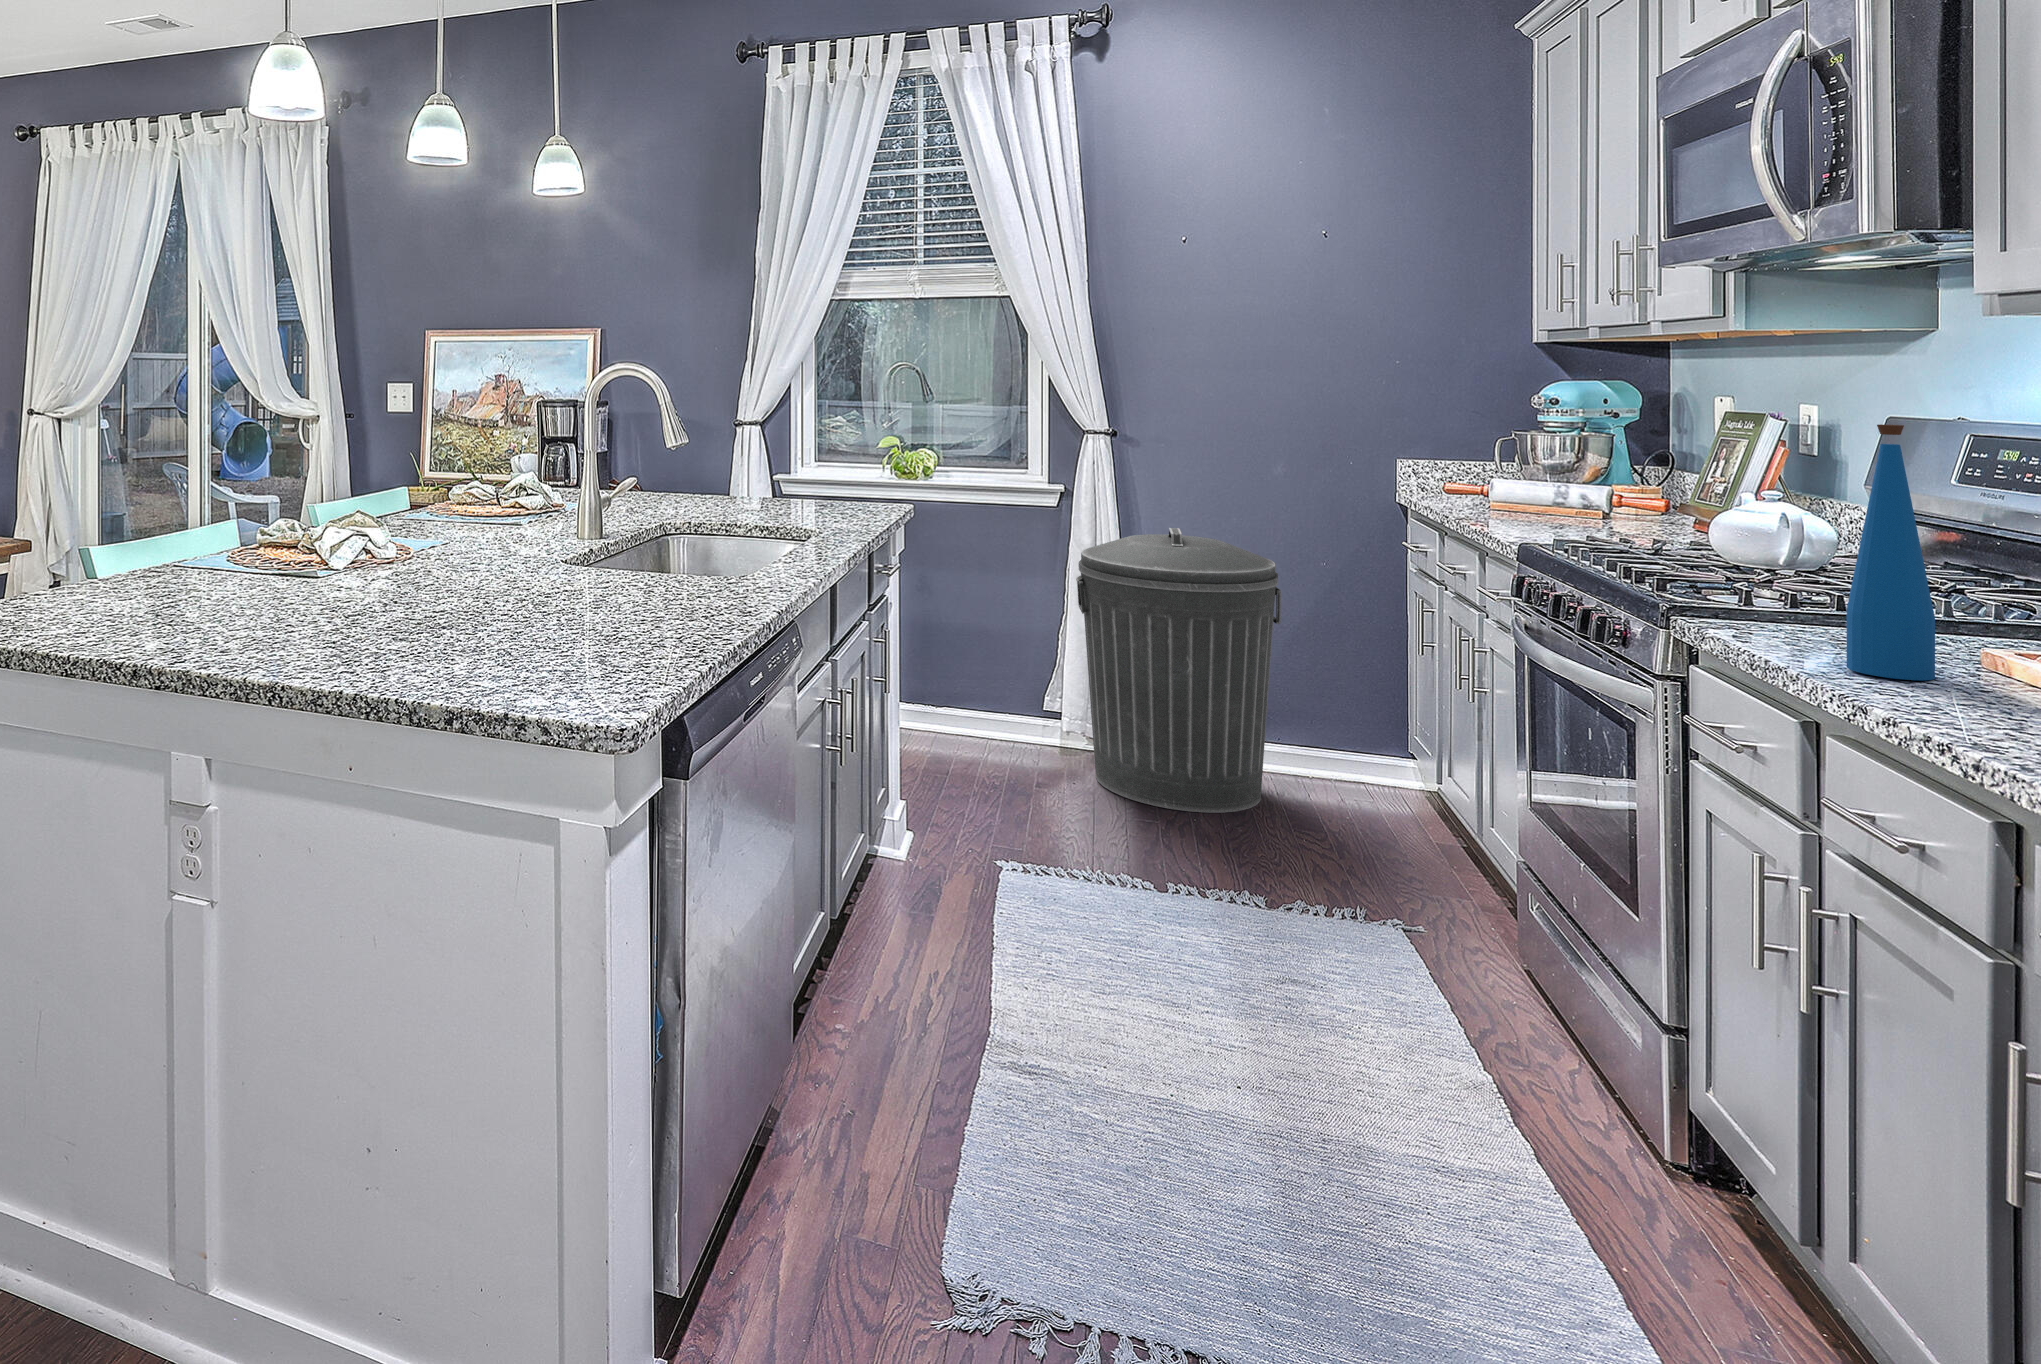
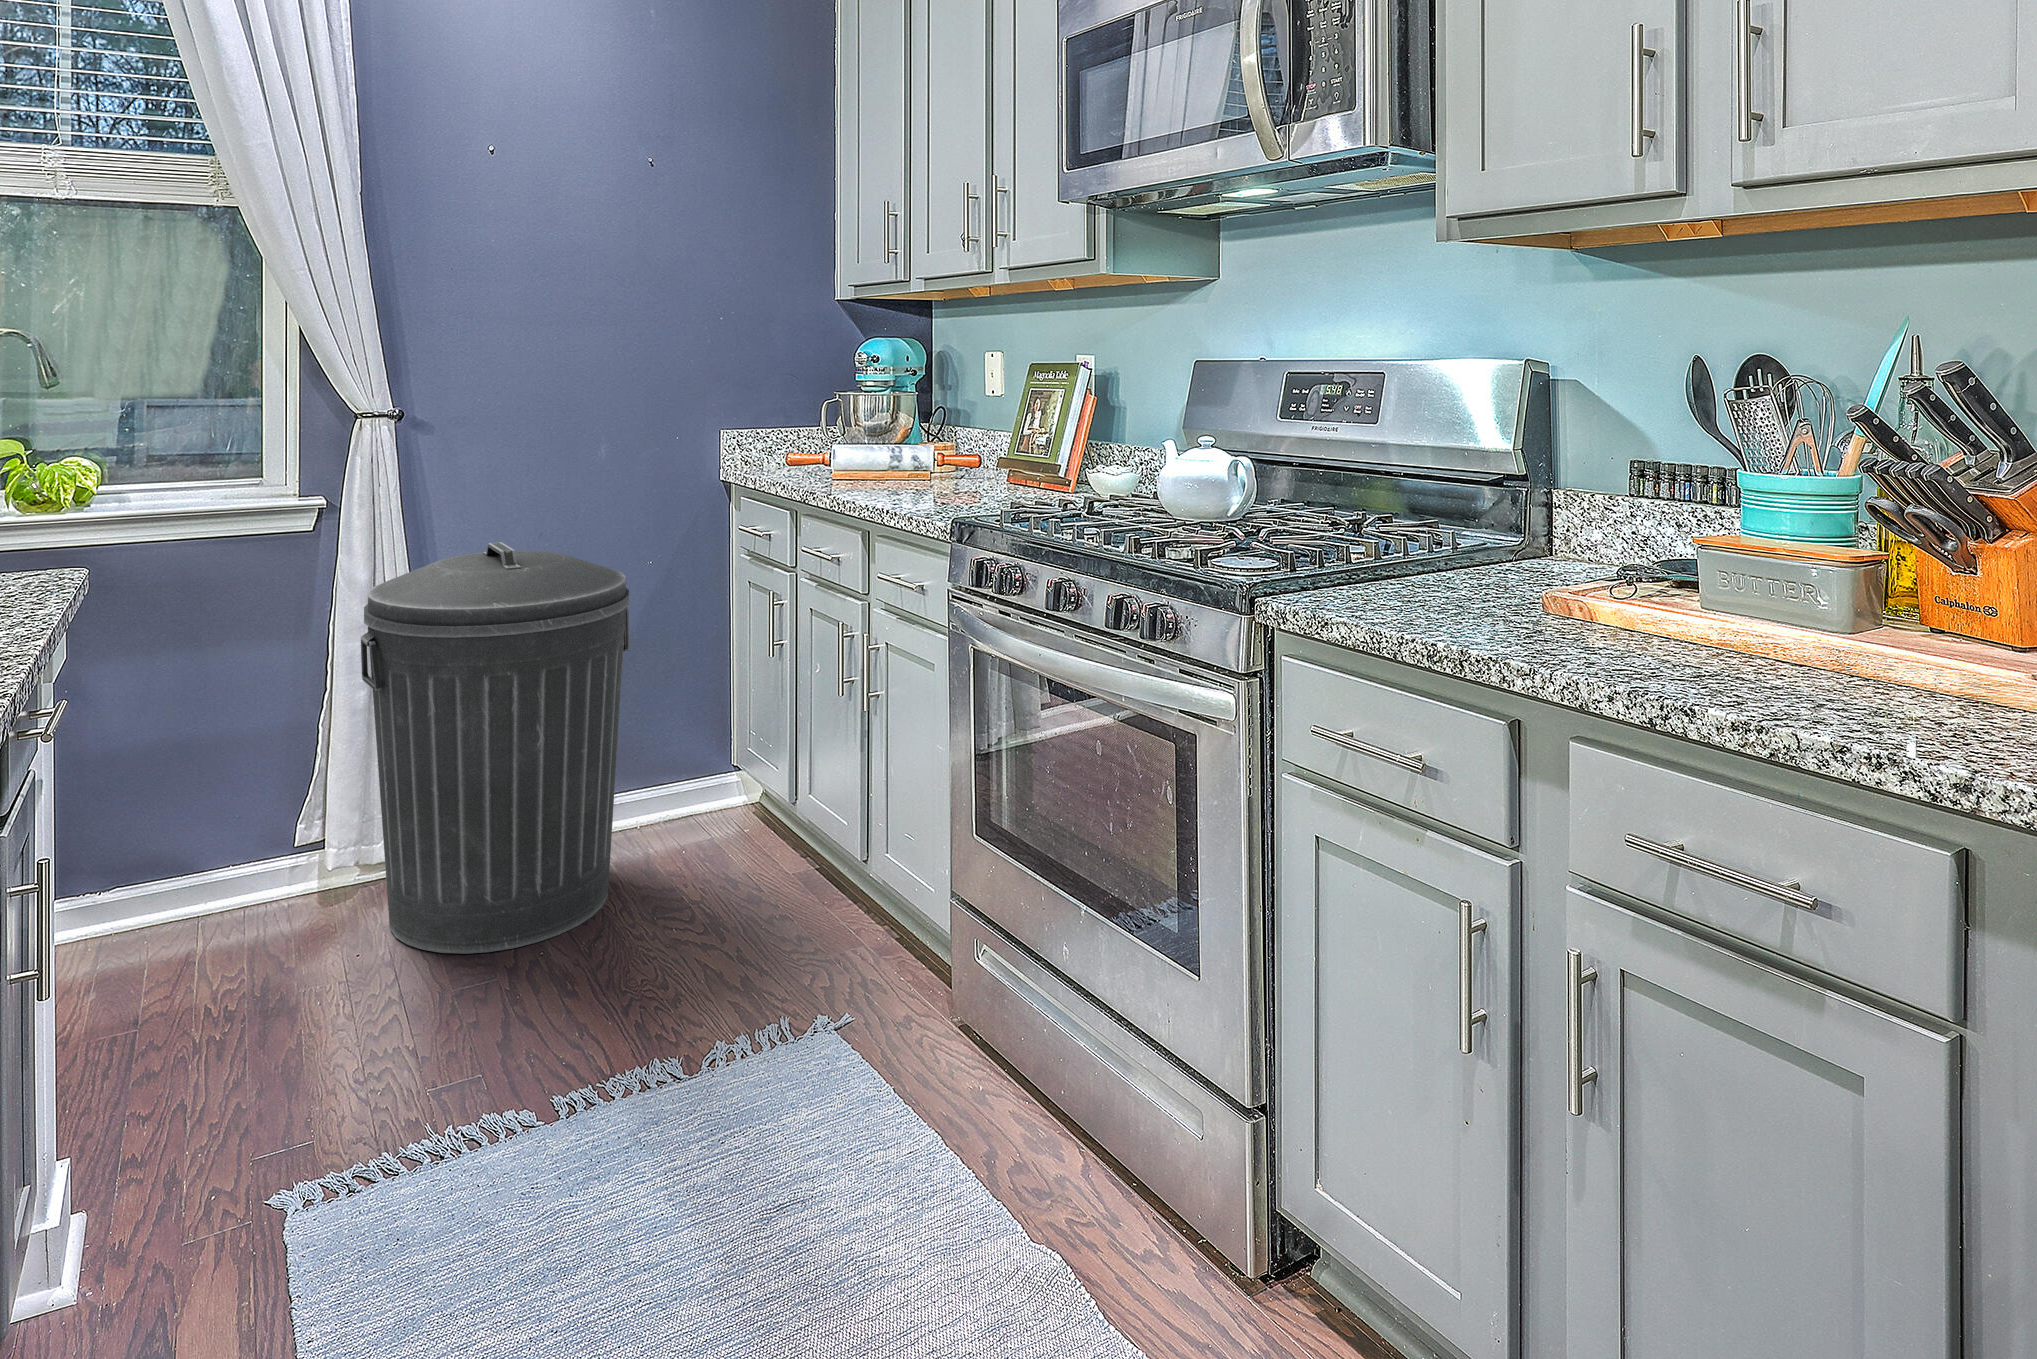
bottle: present [1846,424,1935,680] -> none [1608,324,1693,637]

